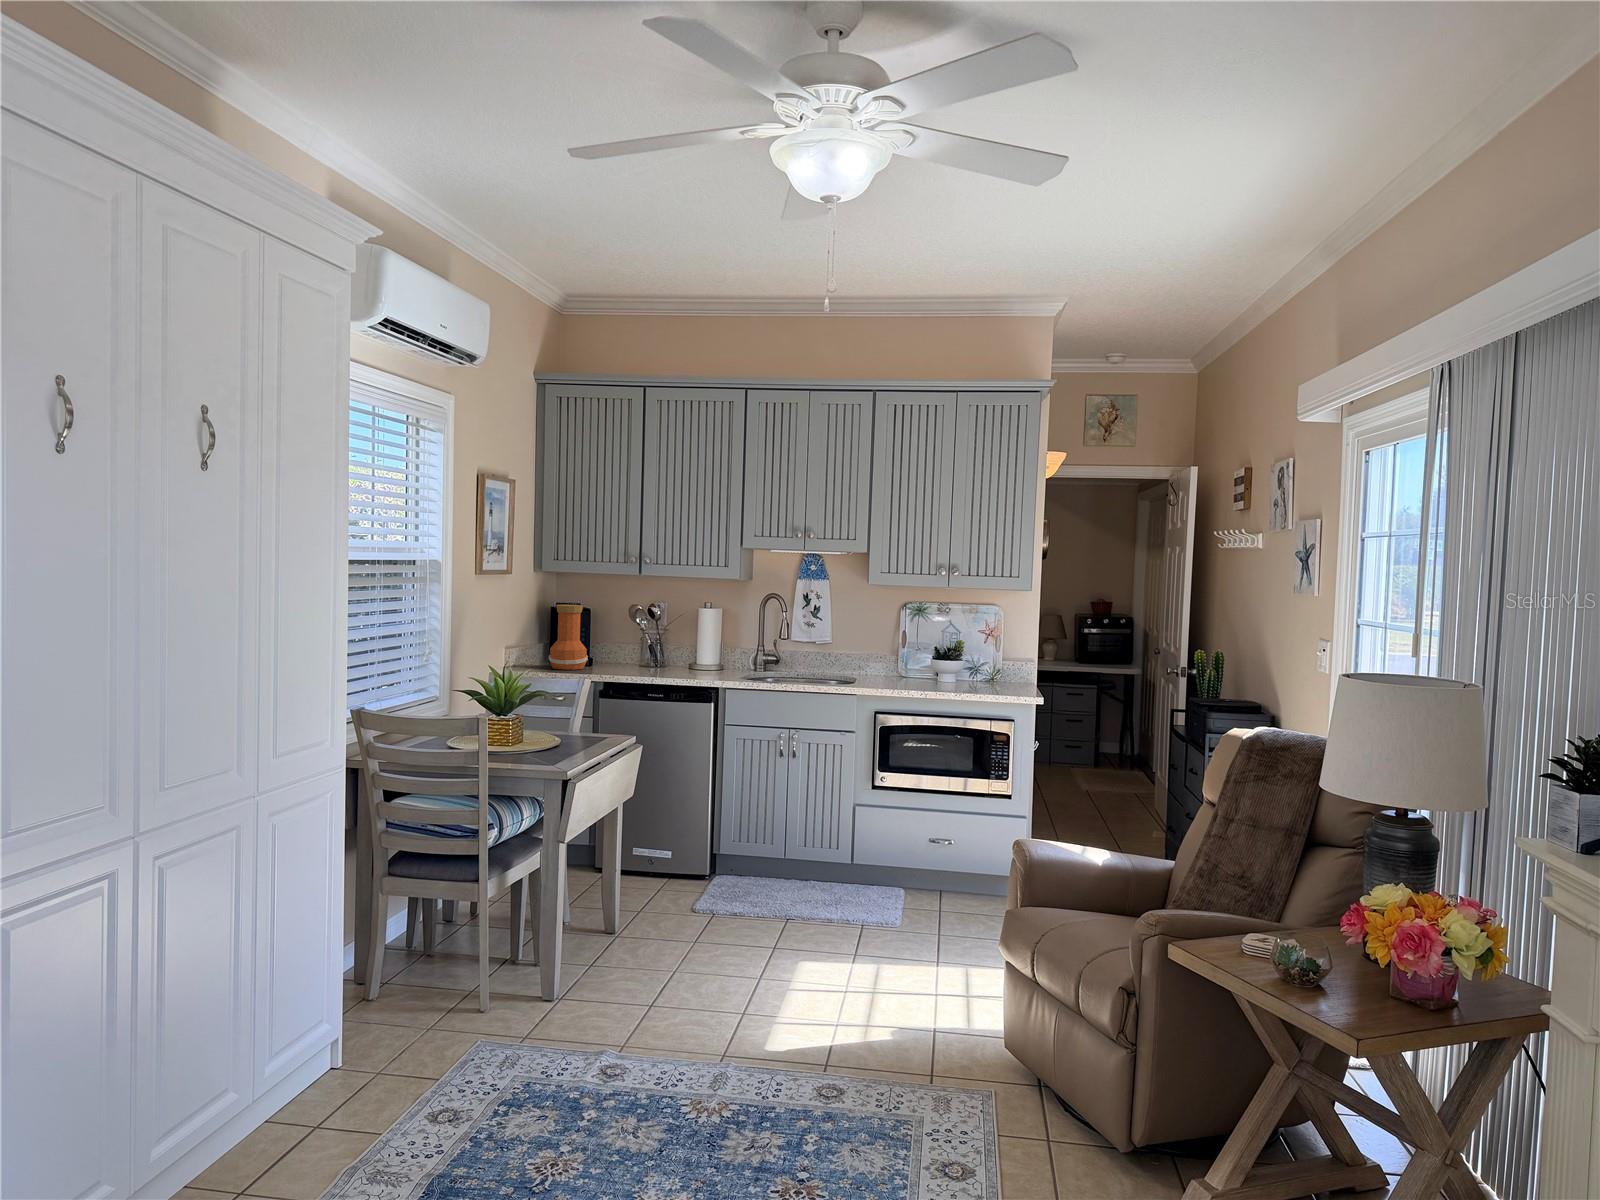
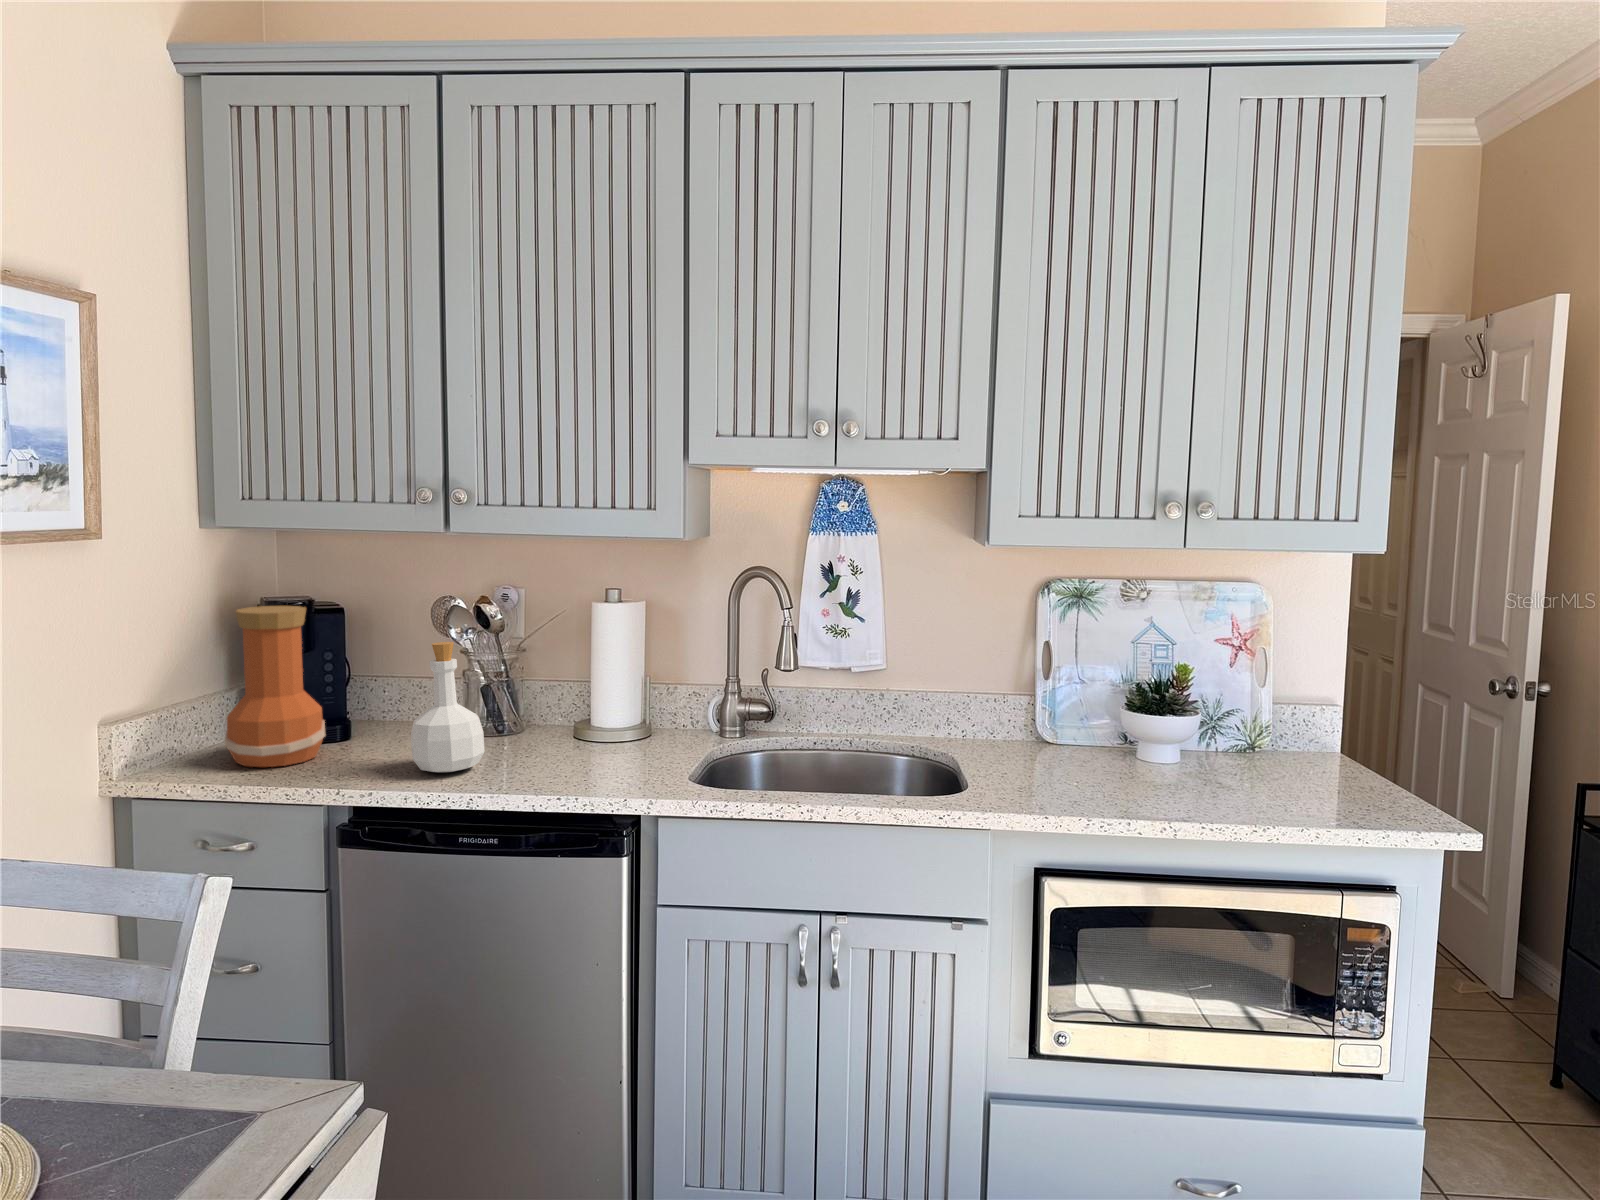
bottle: none [625,620,655,673] -> present [411,642,485,773]

